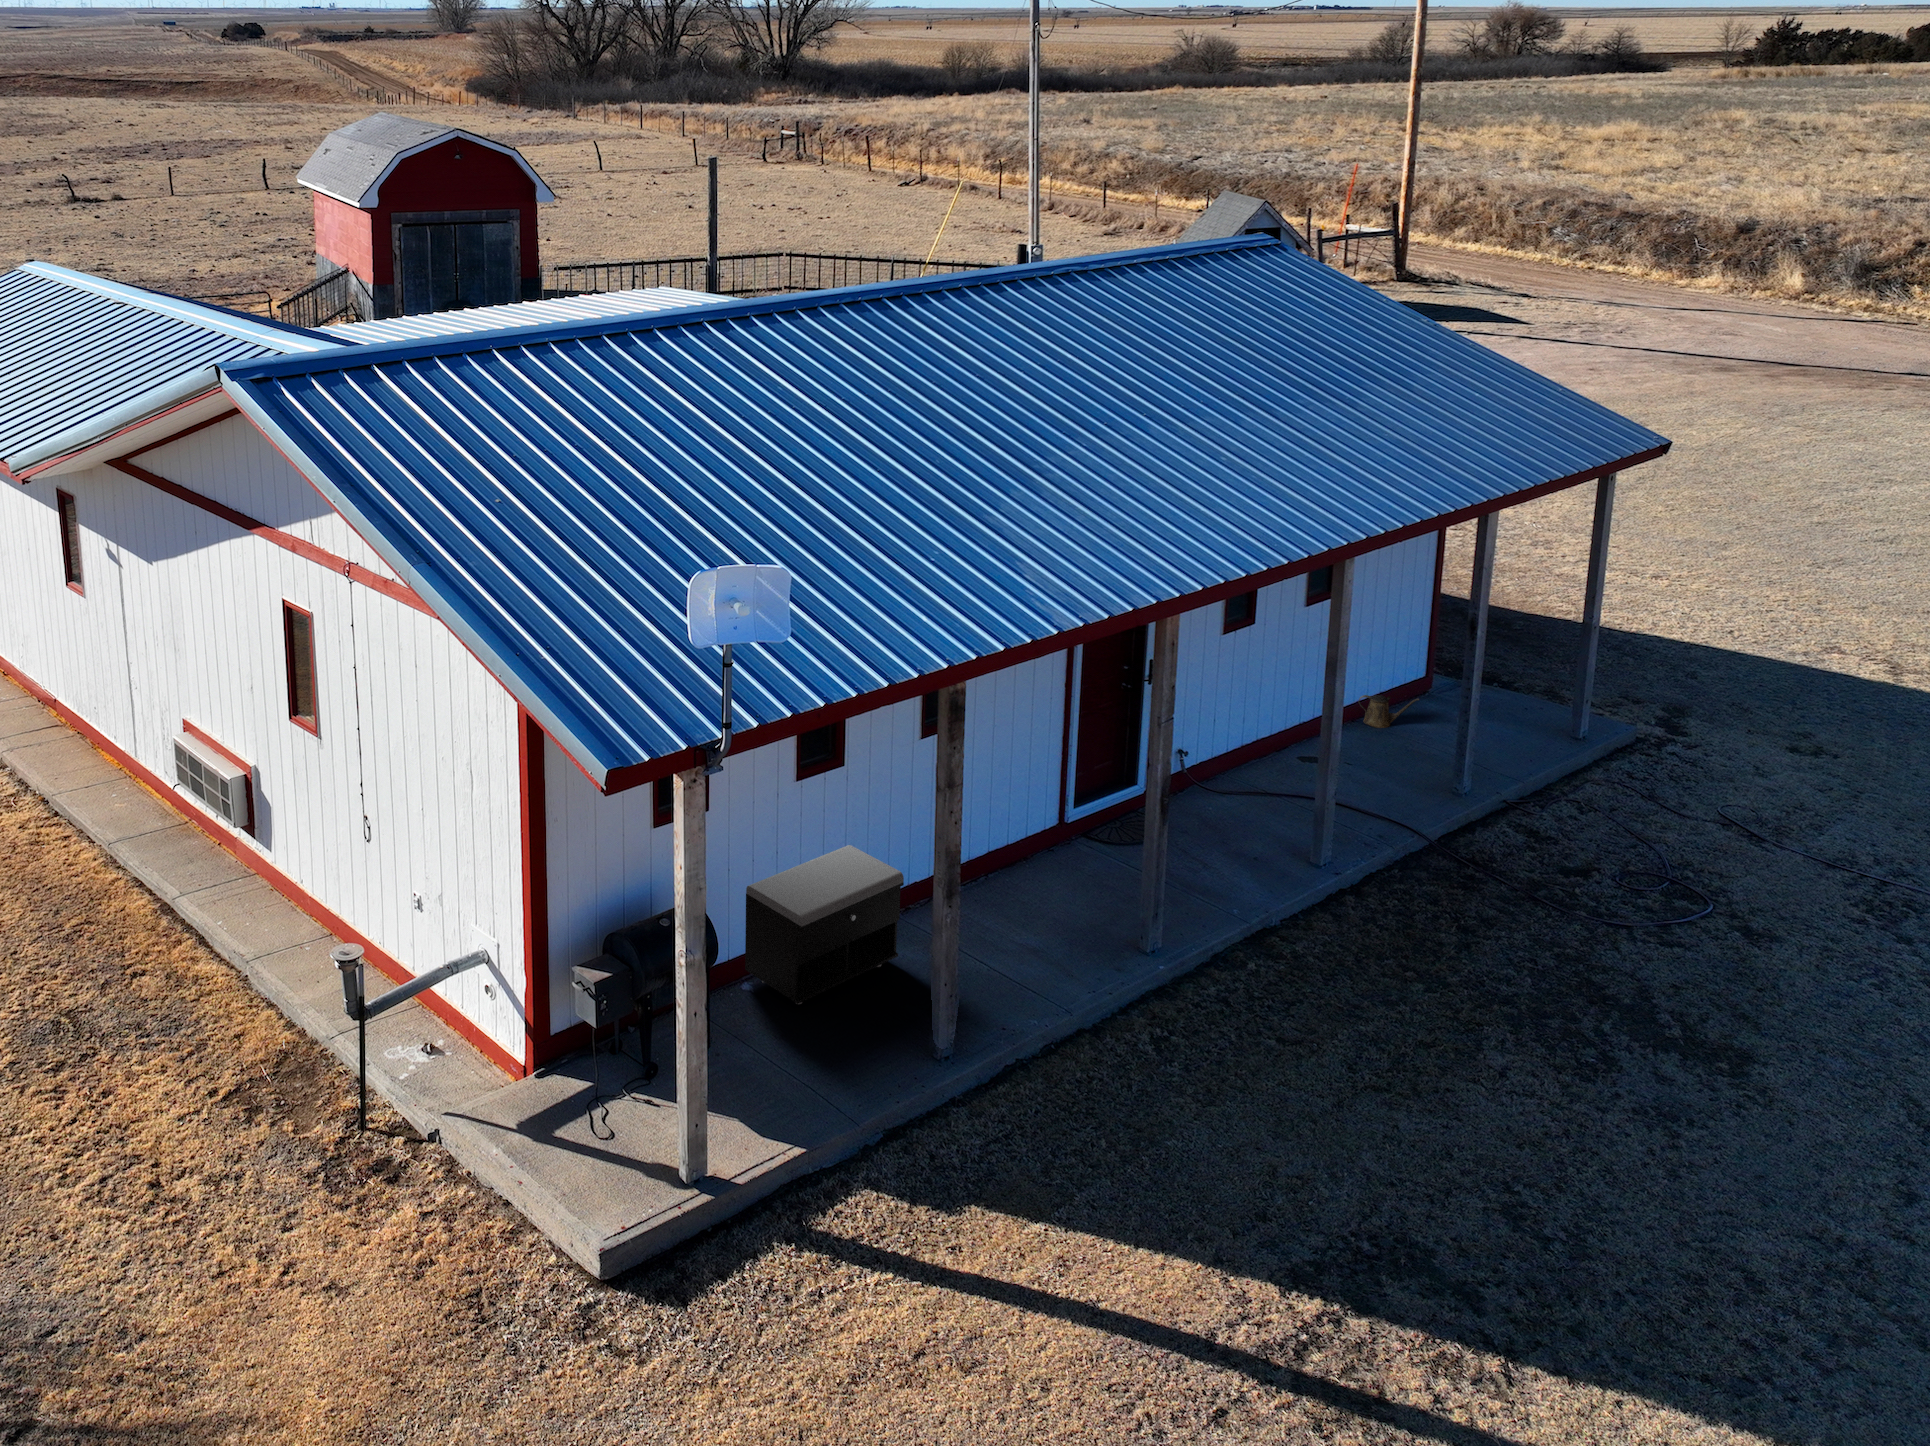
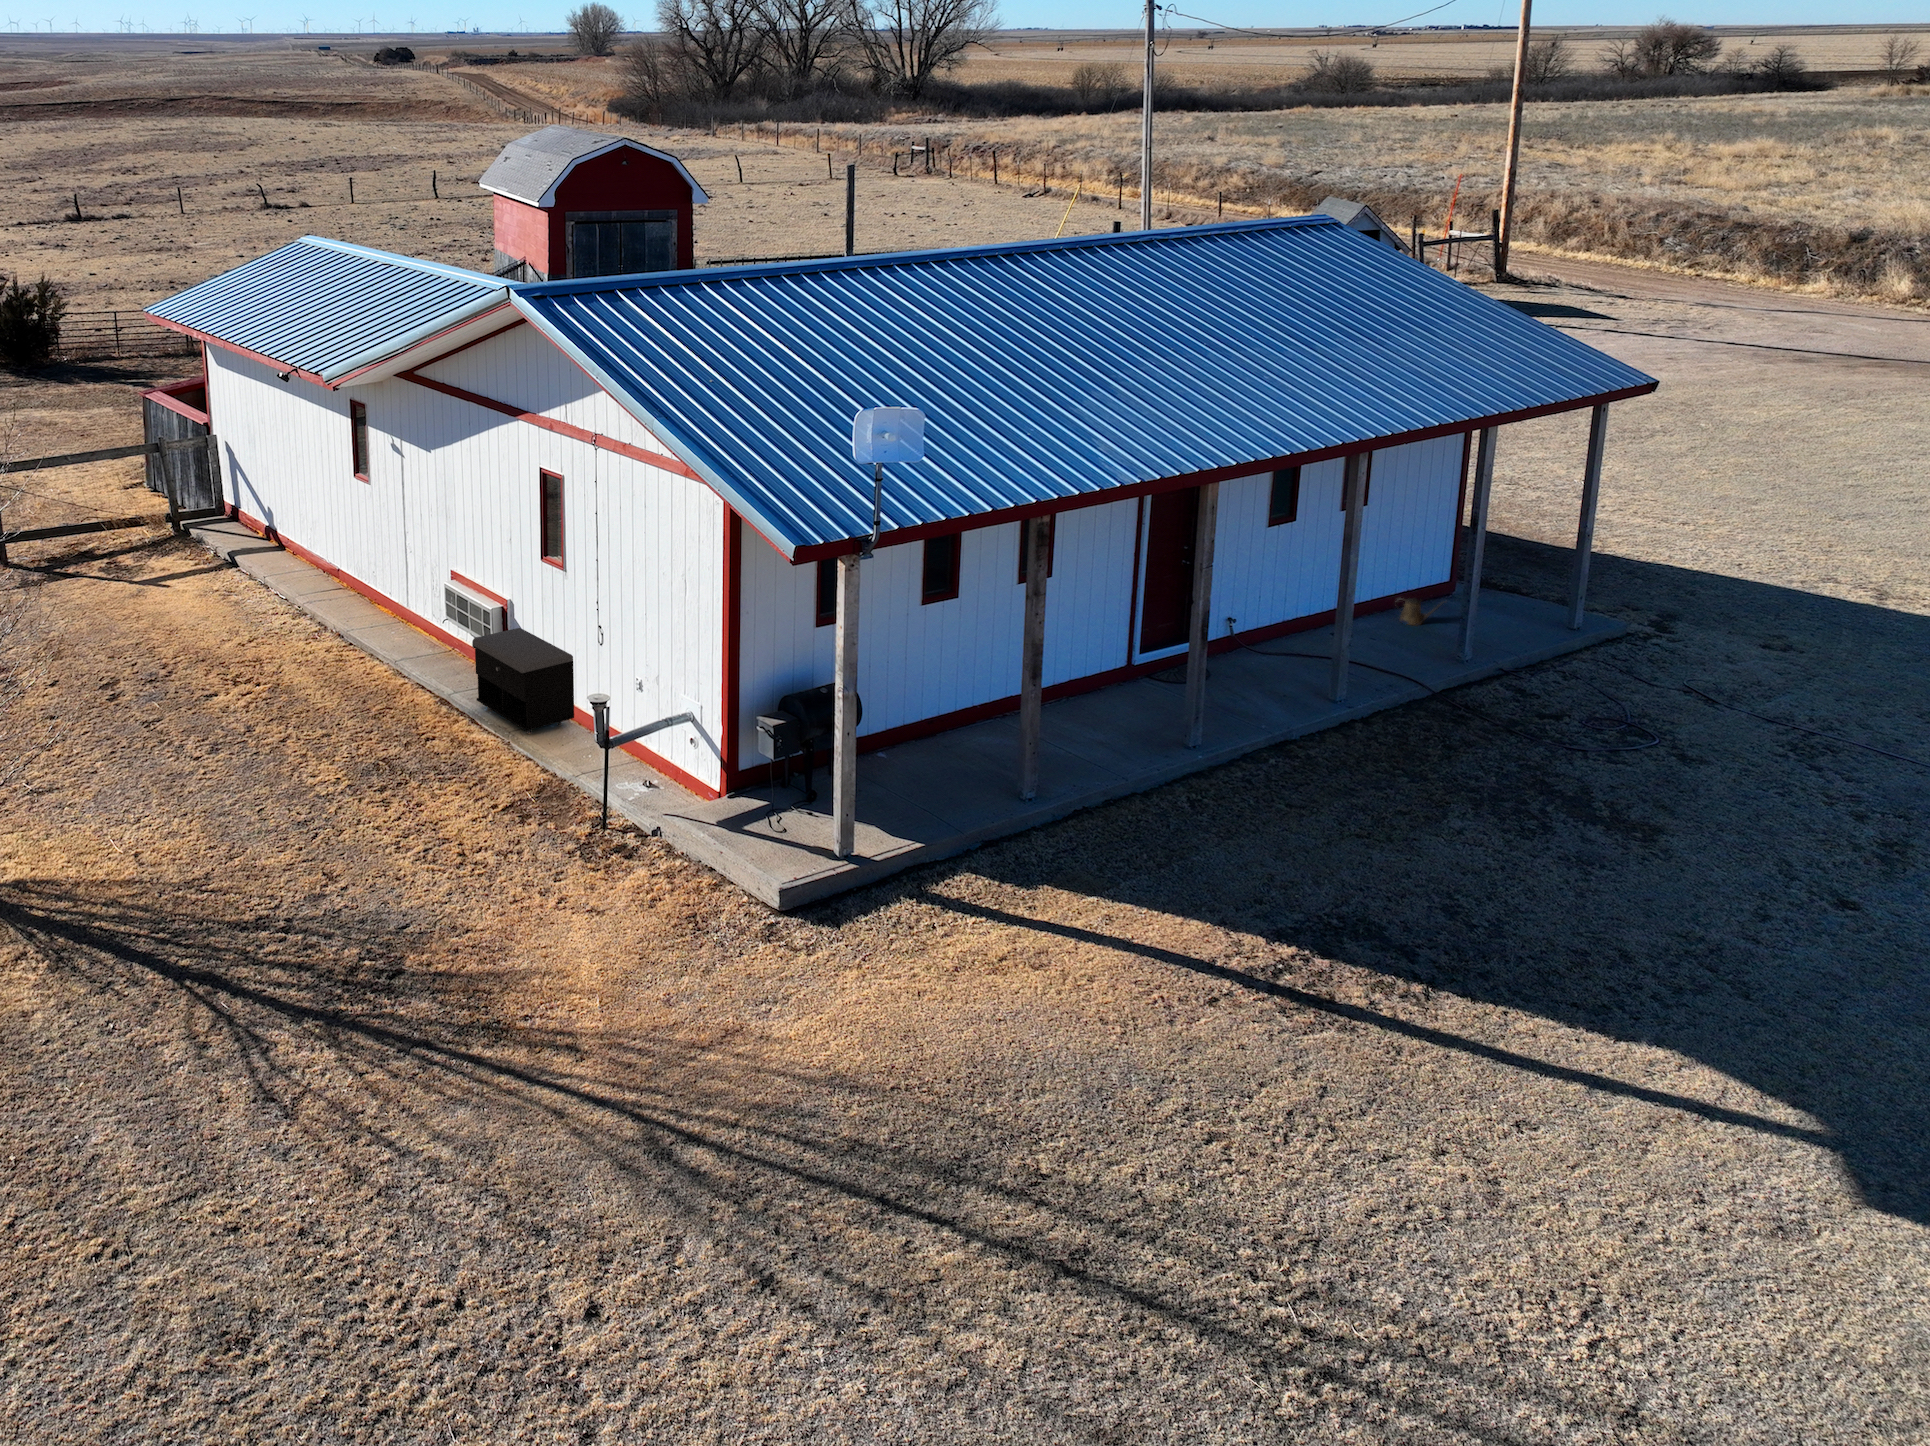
storage bench: present [745,845,904,1004] -> present [472,628,574,733]

